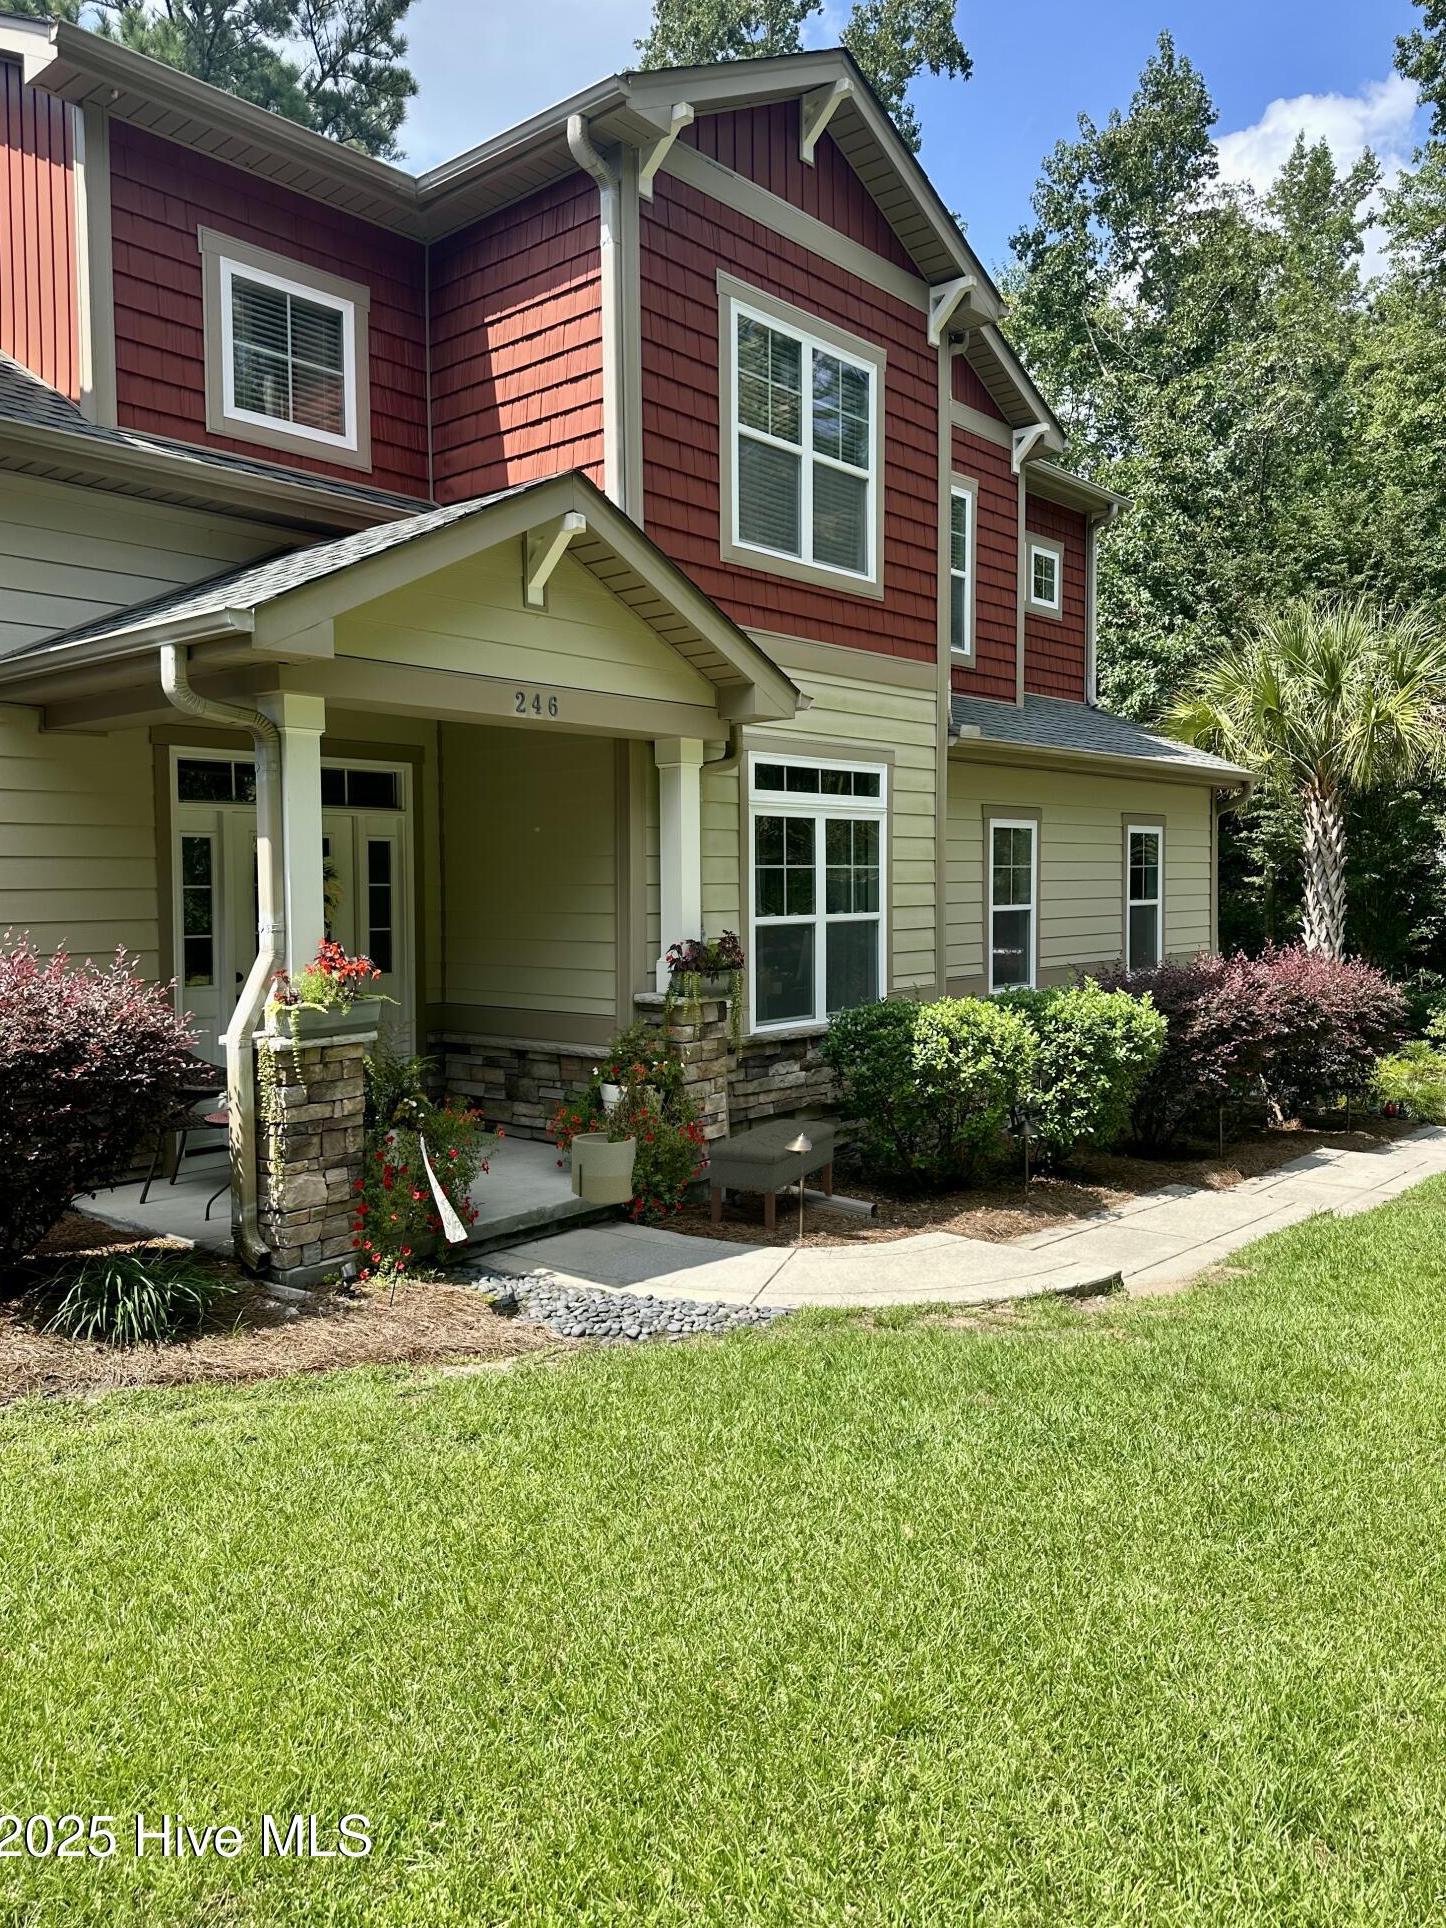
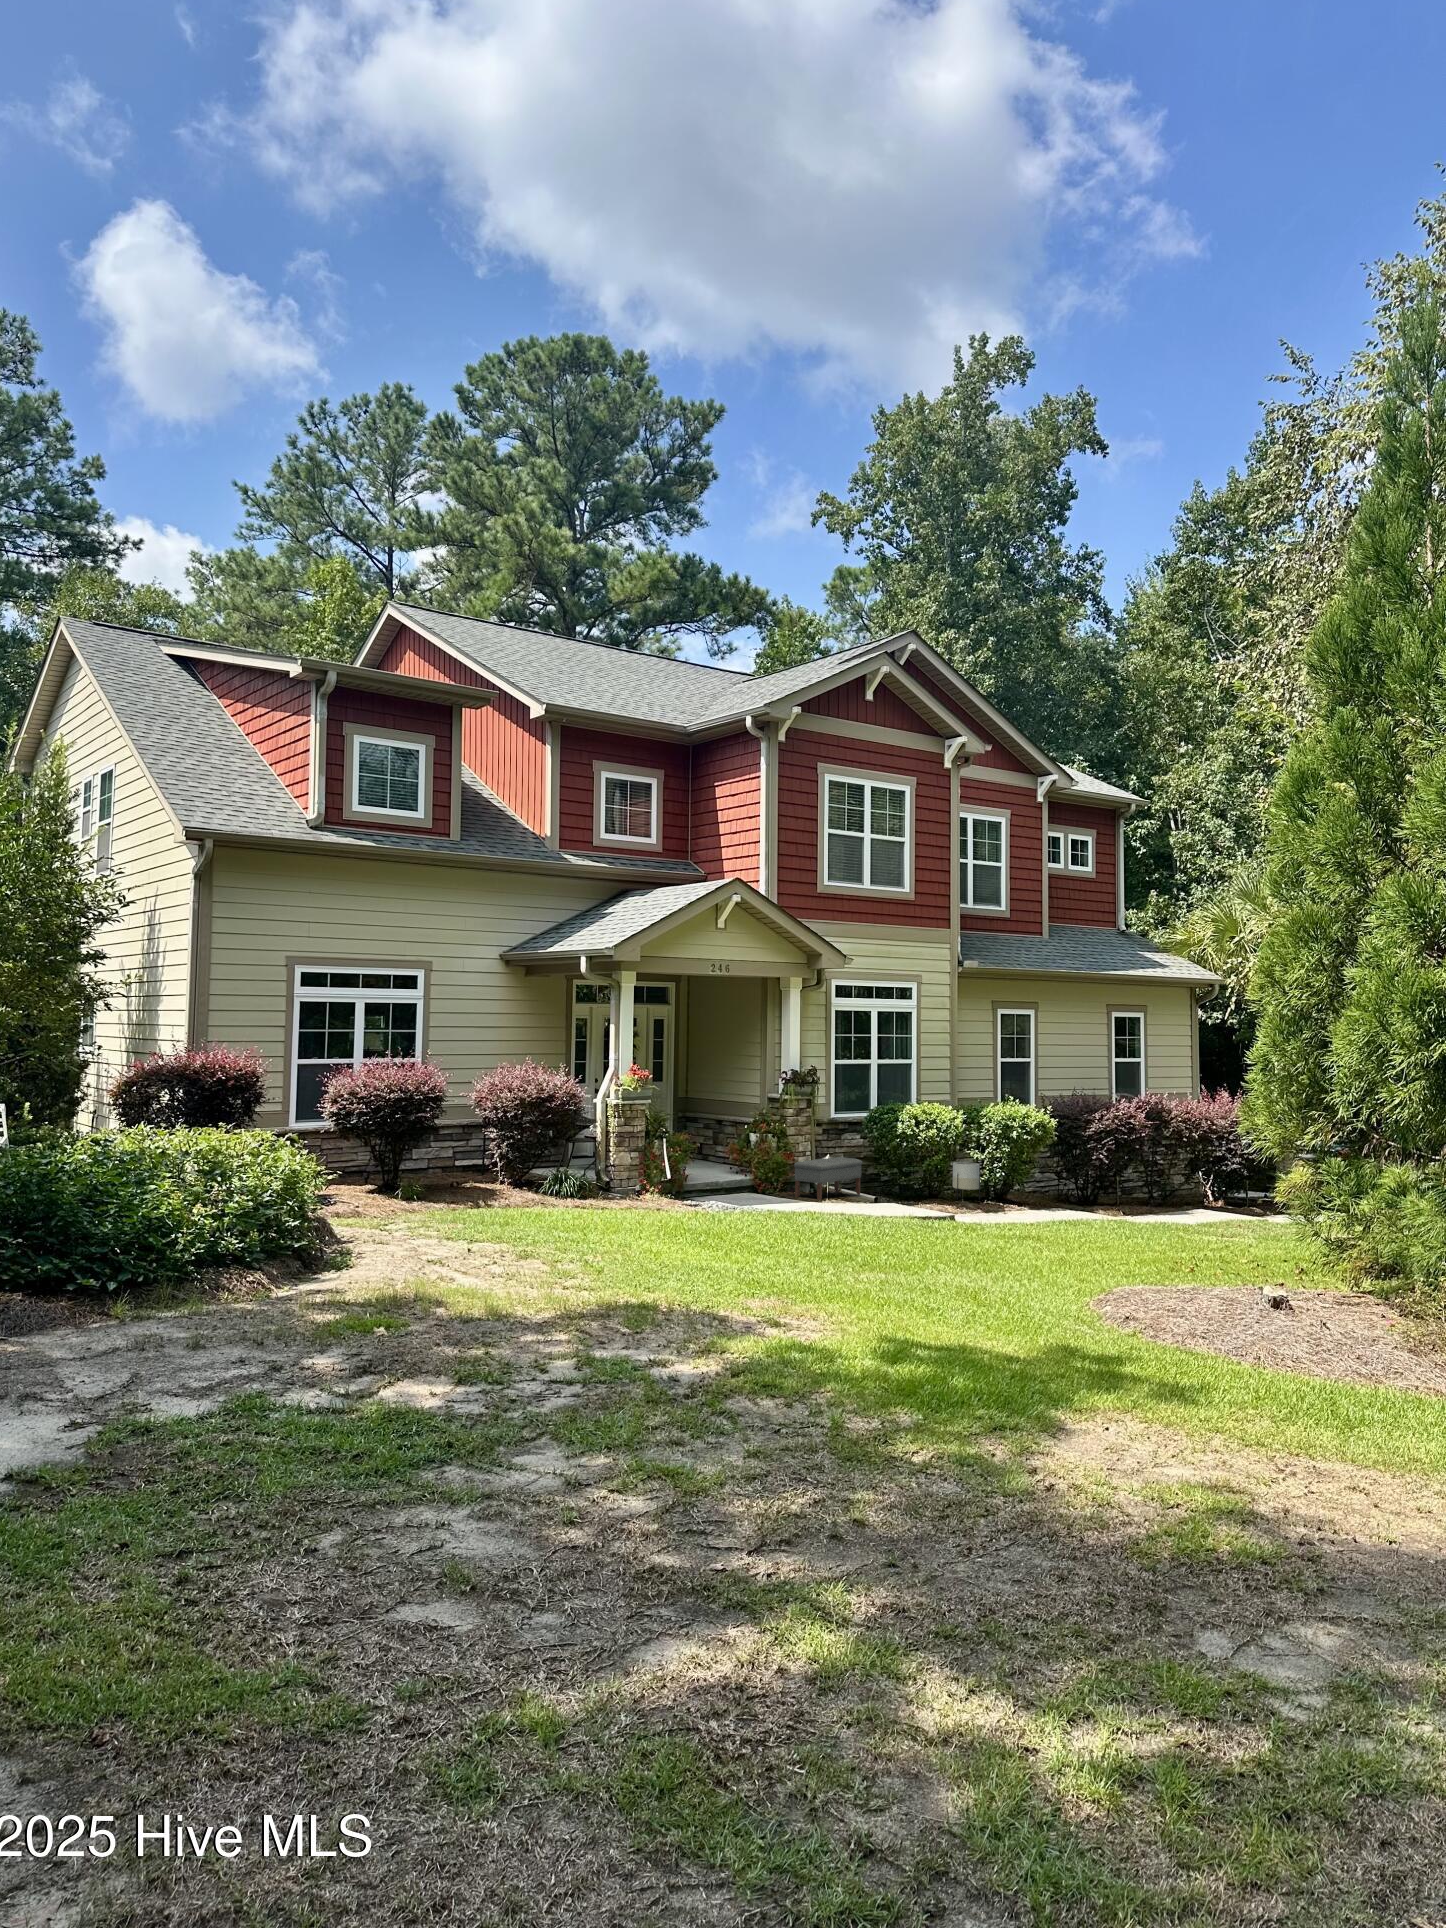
planter: present [571,1133,637,1229] -> present [953,1162,980,1200]

